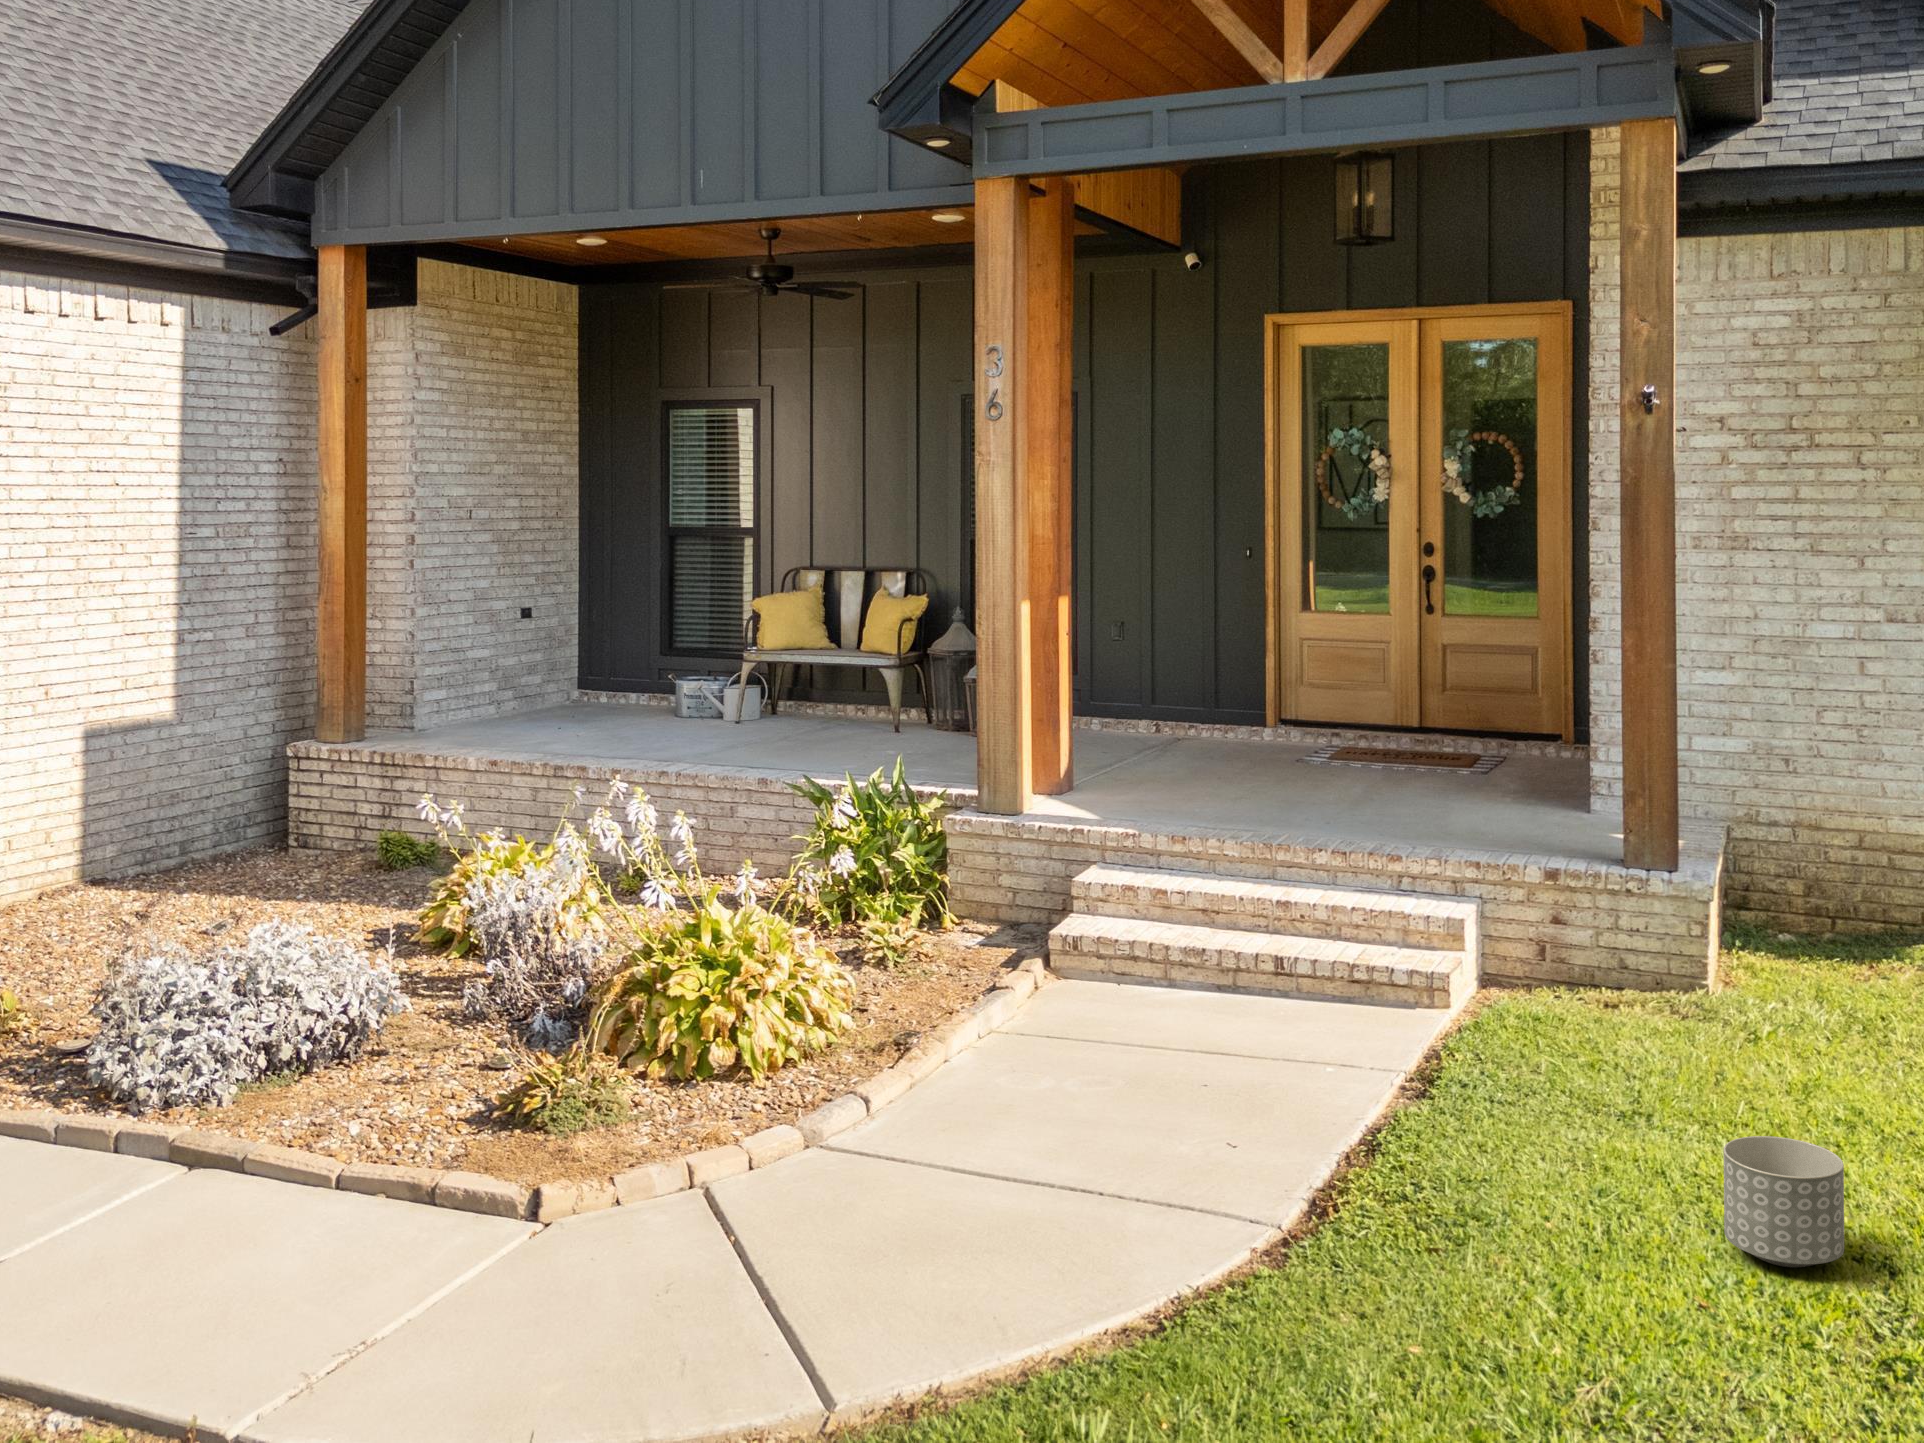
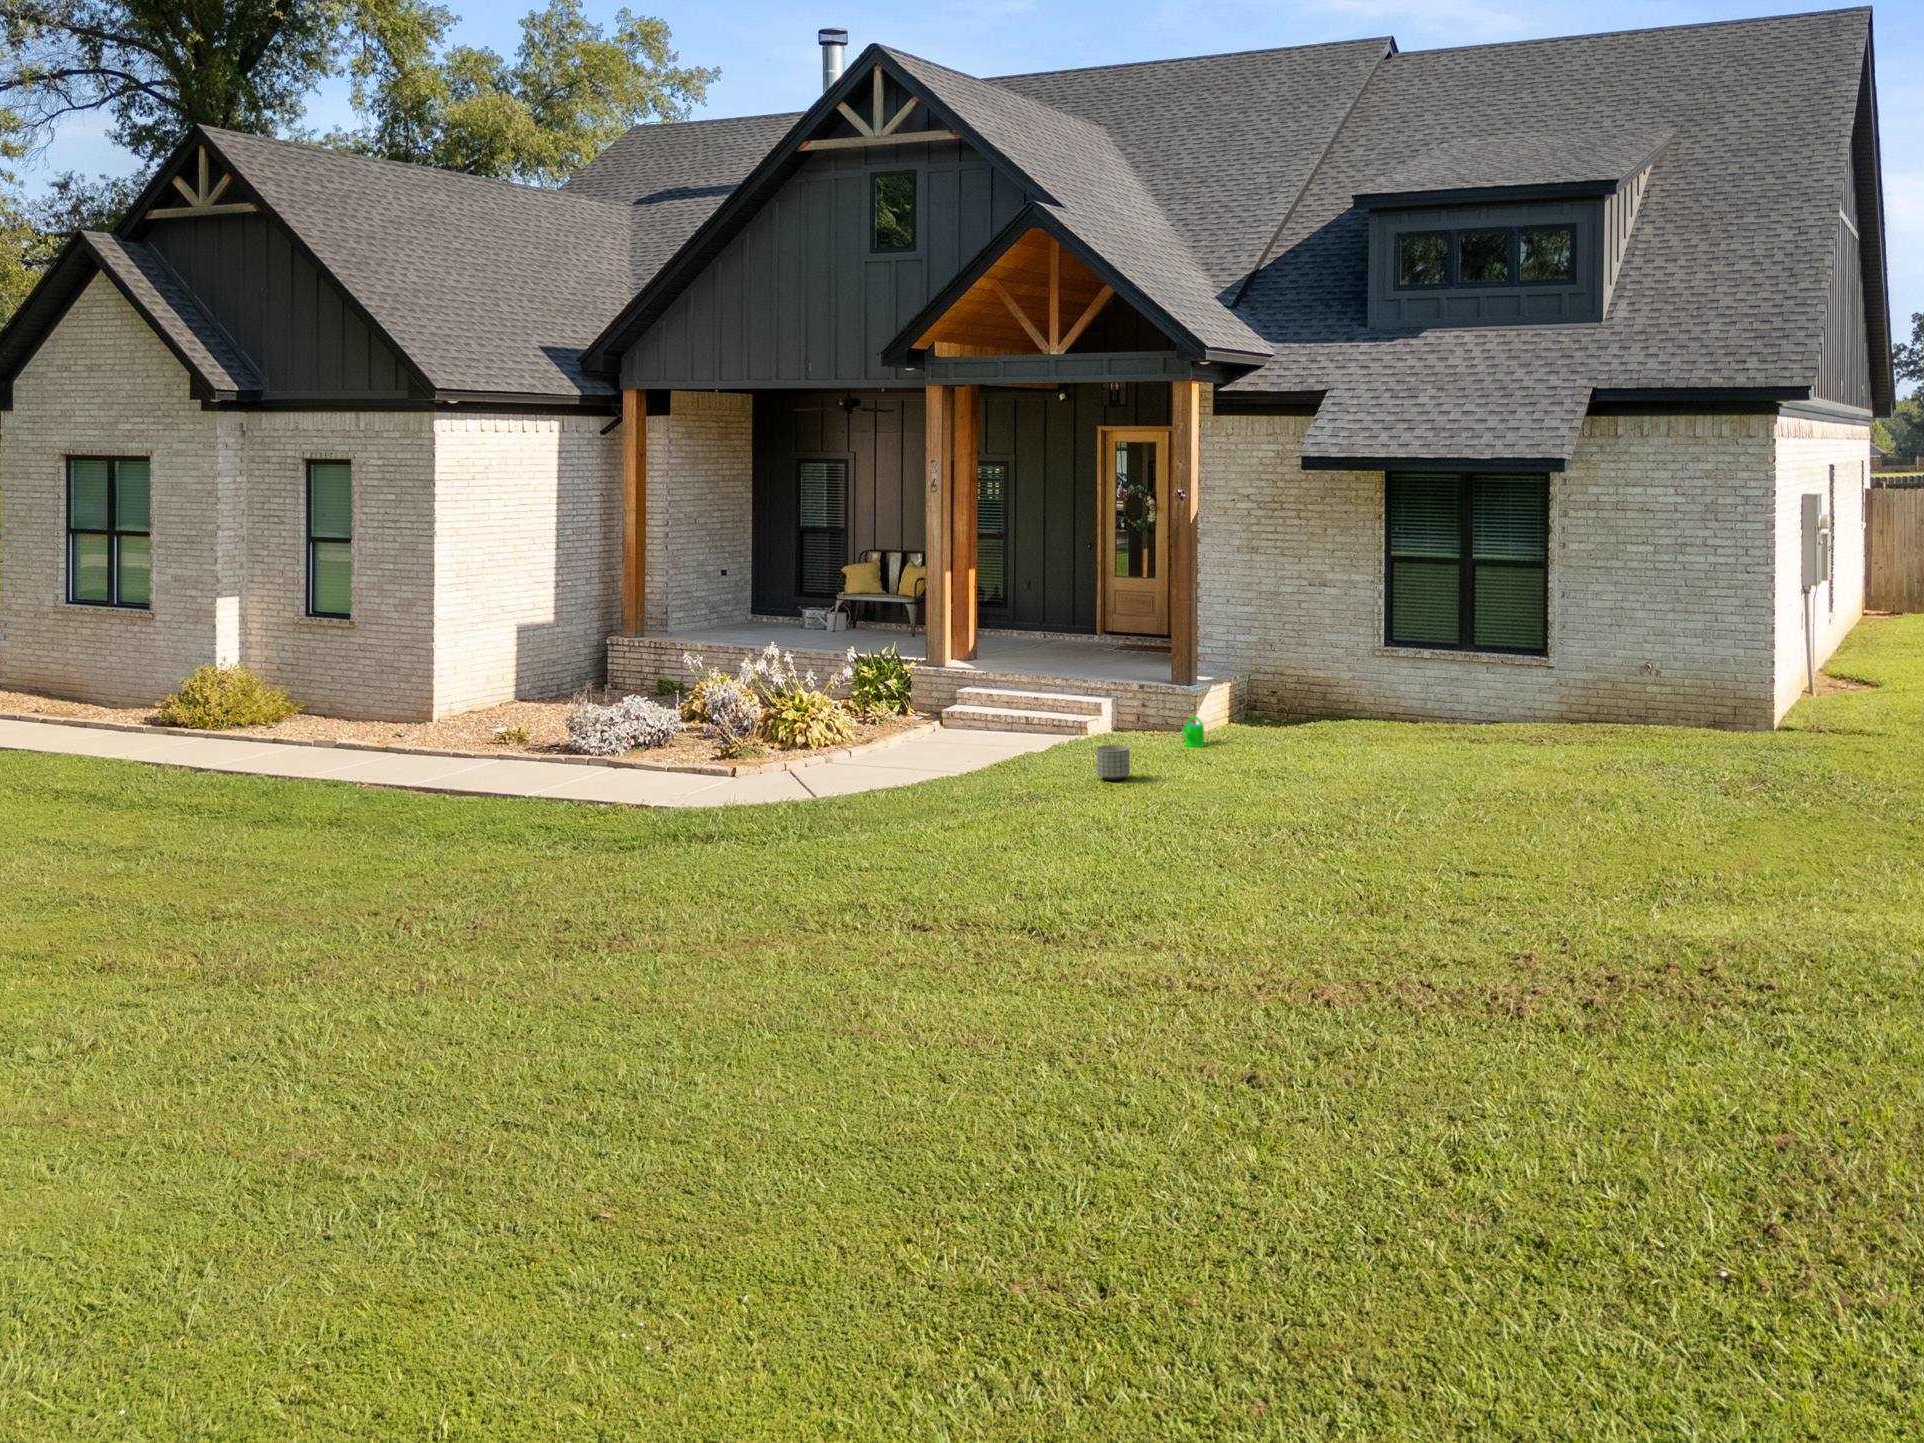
watering can: none [1782,981,1855,1073] -> present [1182,716,1206,747]

